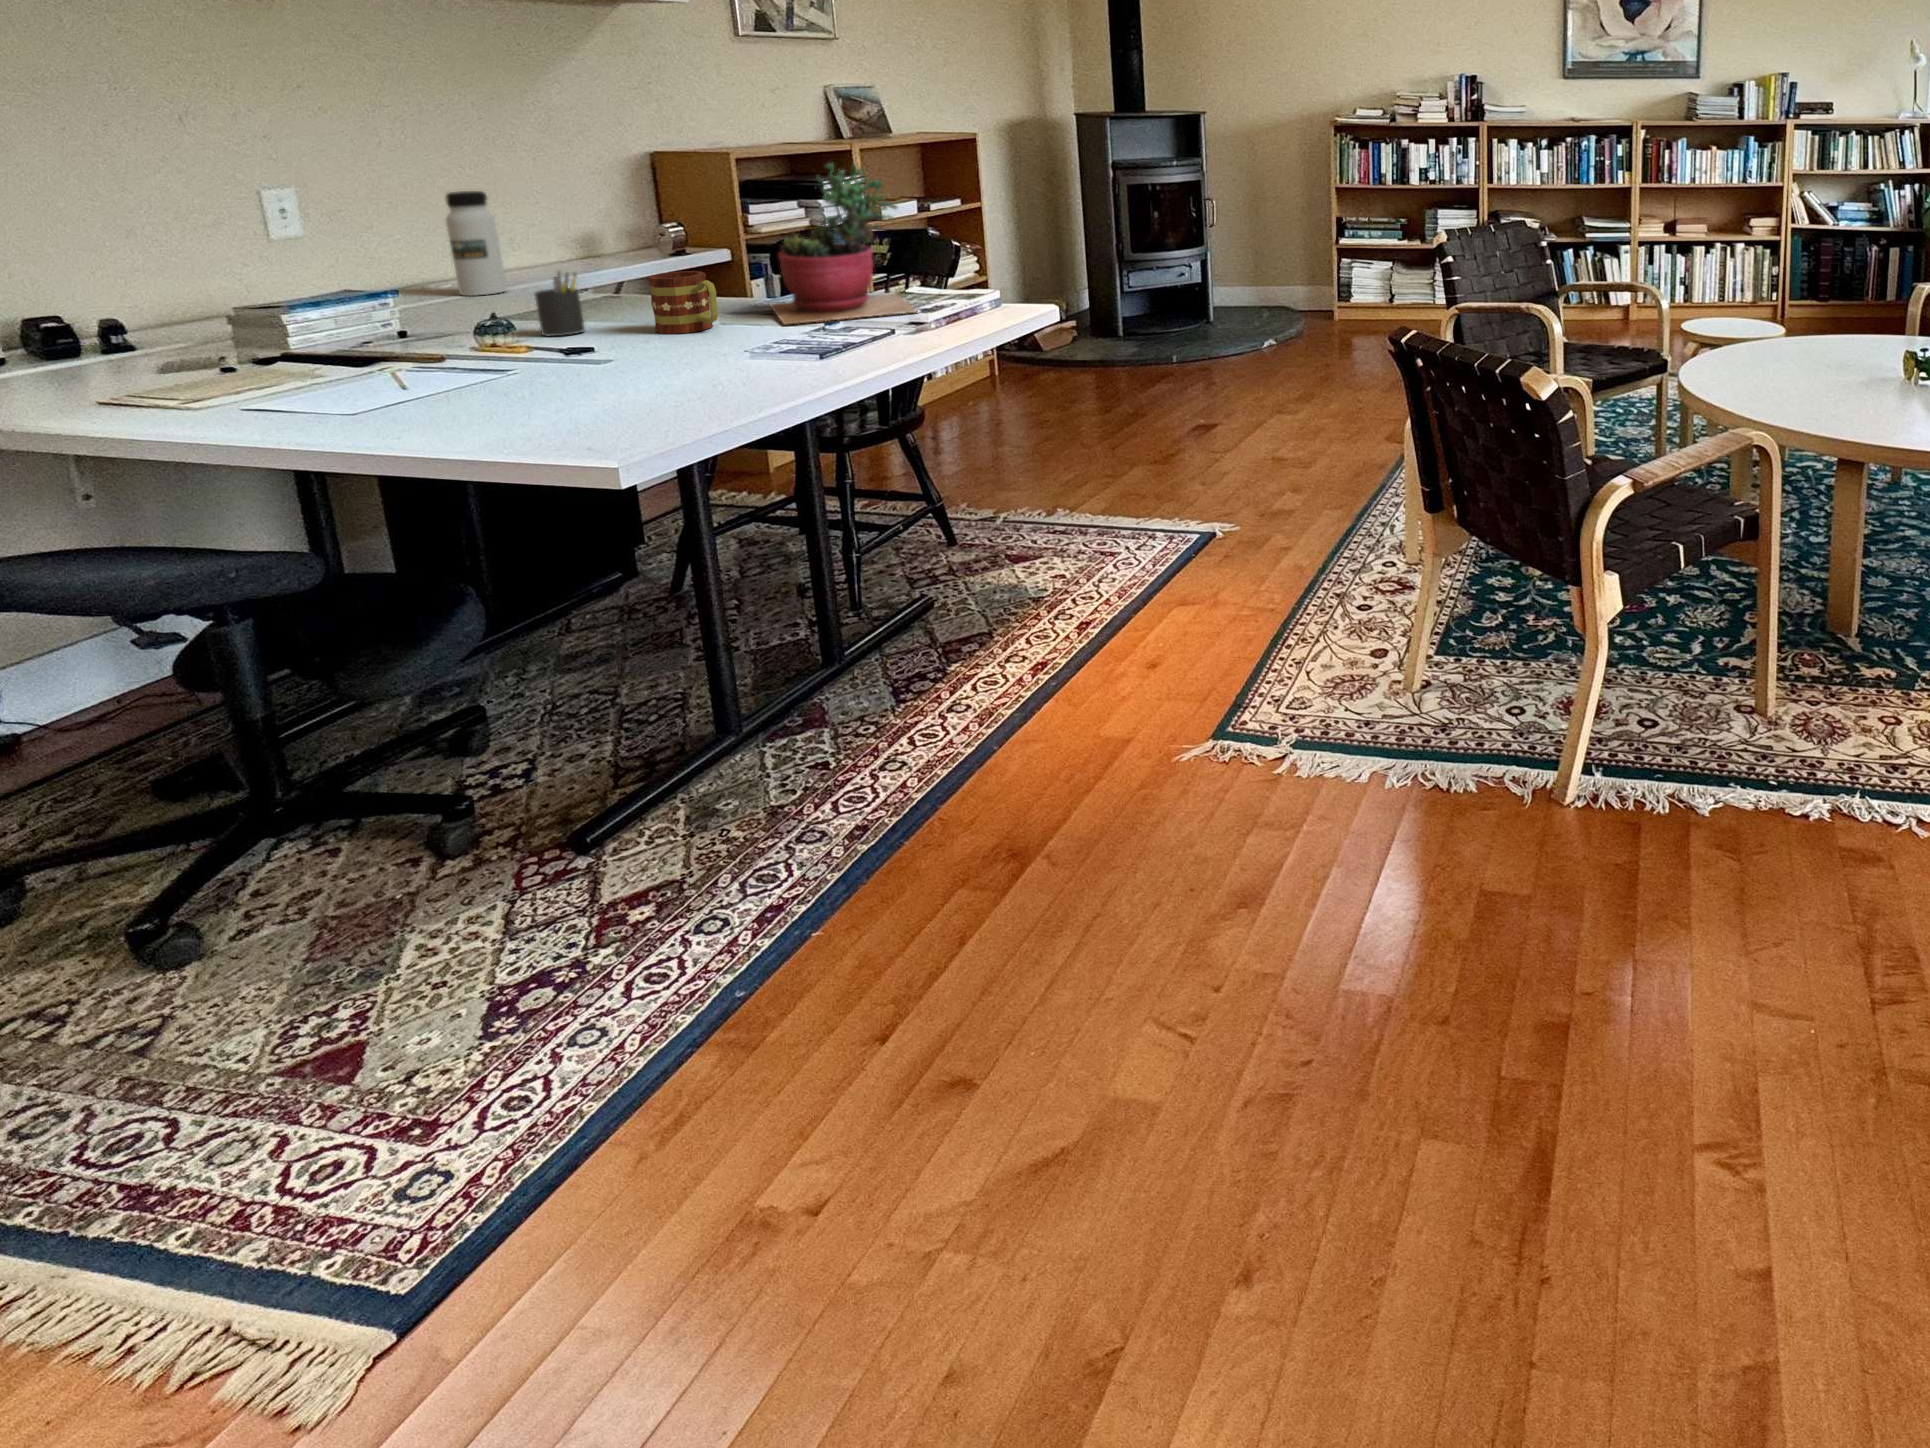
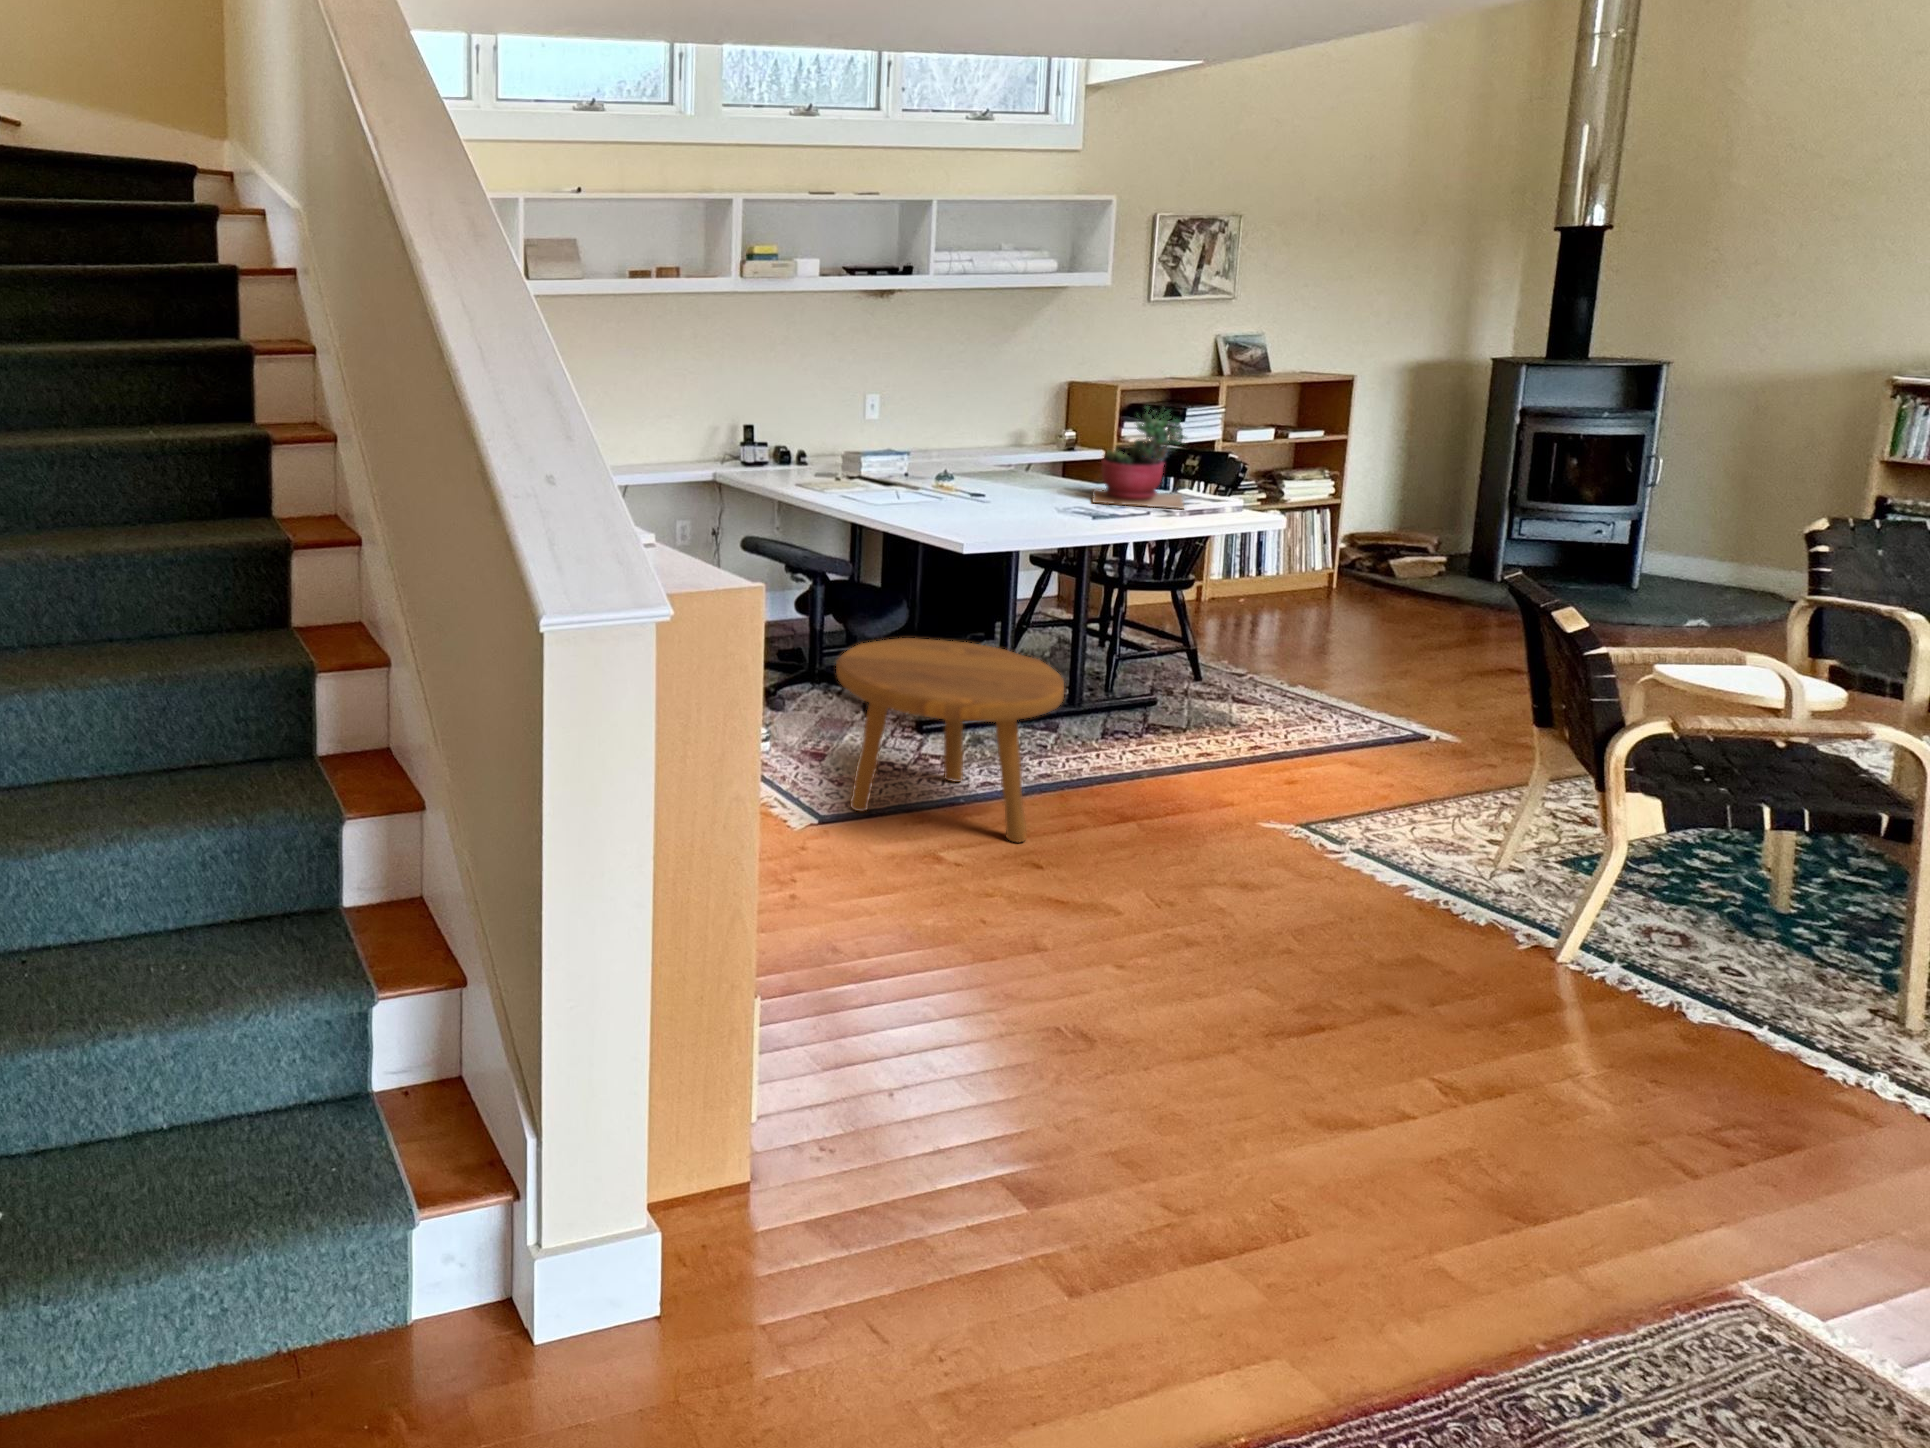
water bottle: present [445,191,507,296] -> none [941,404,966,463]
pen holder: present [535,271,585,336] -> none [967,451,993,490]
mug: present [647,271,718,334] -> none [1022,463,1057,498]
footstool: none [332,652,935,1231] -> present [836,638,1064,842]

